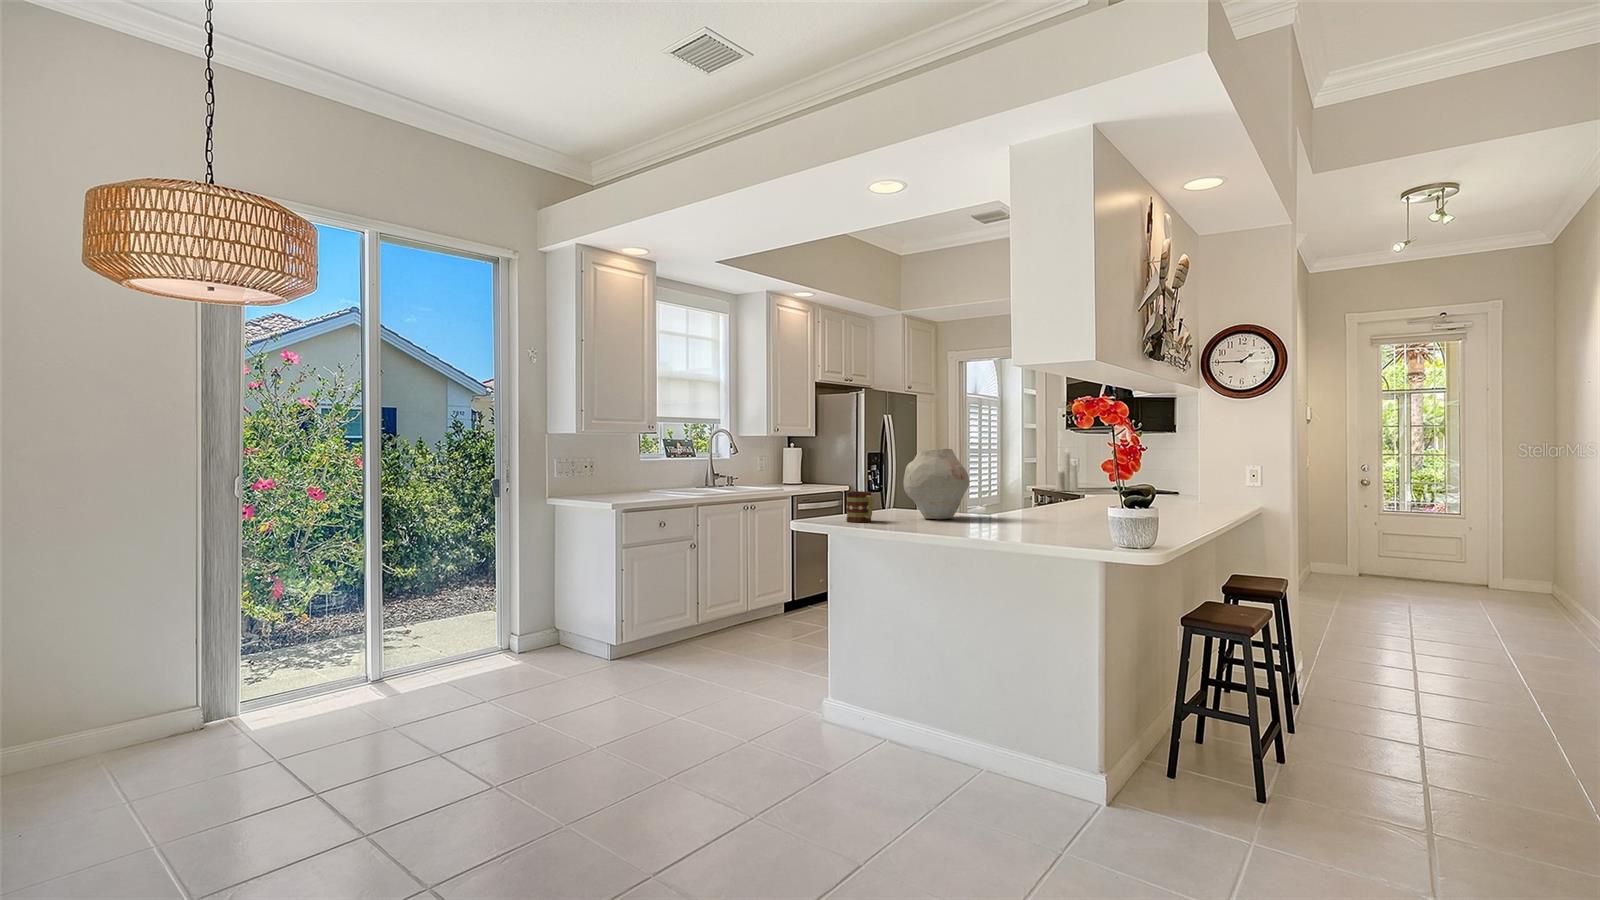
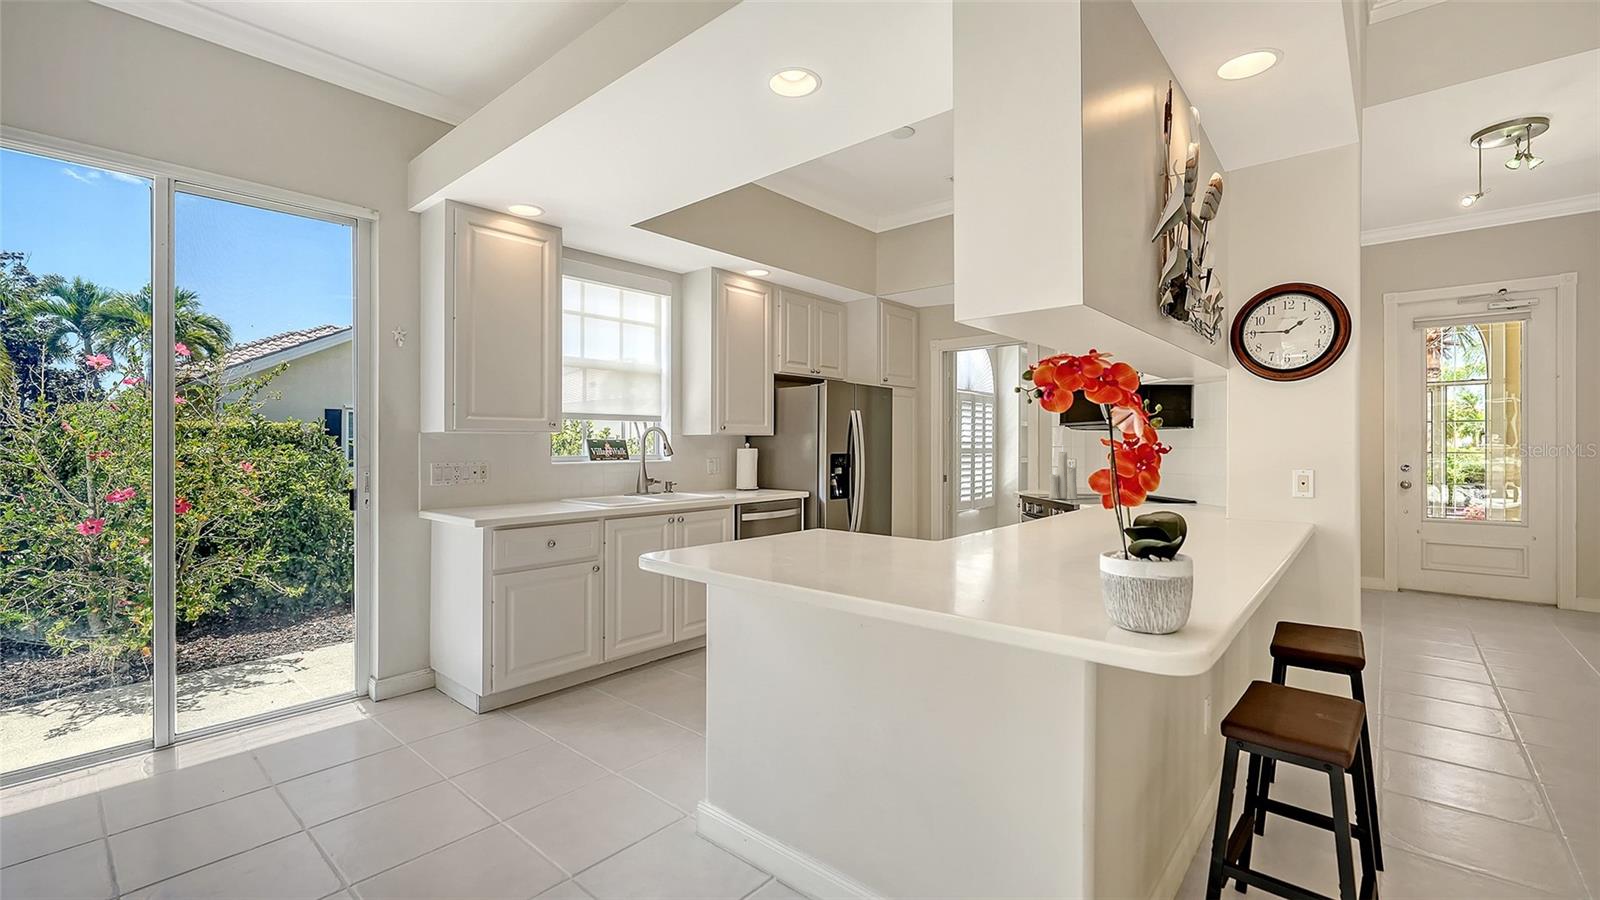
vase: present [903,449,970,519] -> none [815,449,906,550]
mug: present [847,491,873,522] -> none [728,510,763,555]

